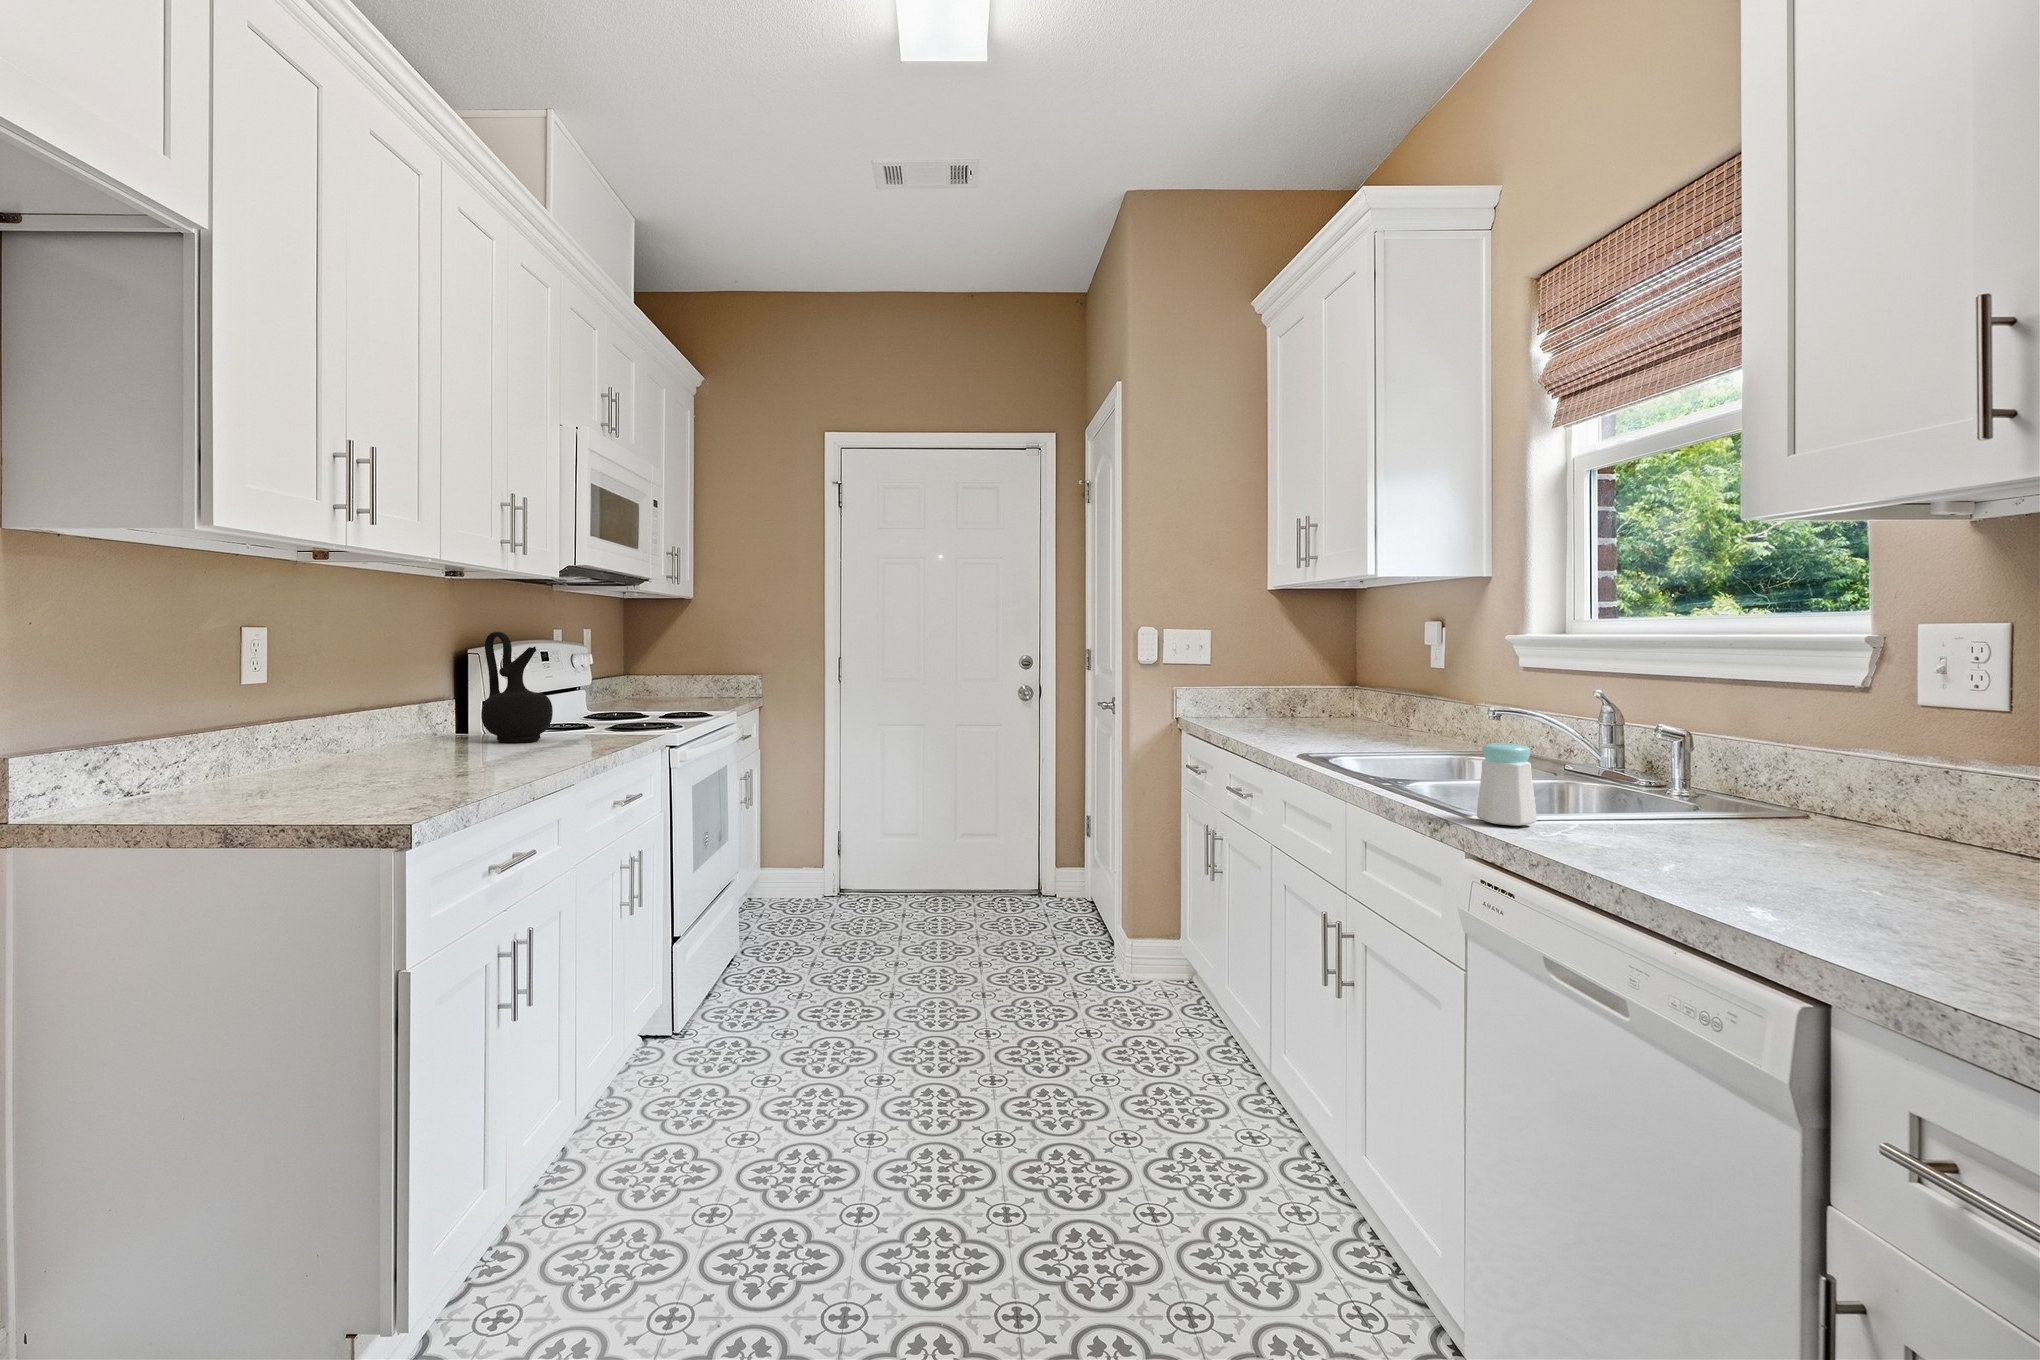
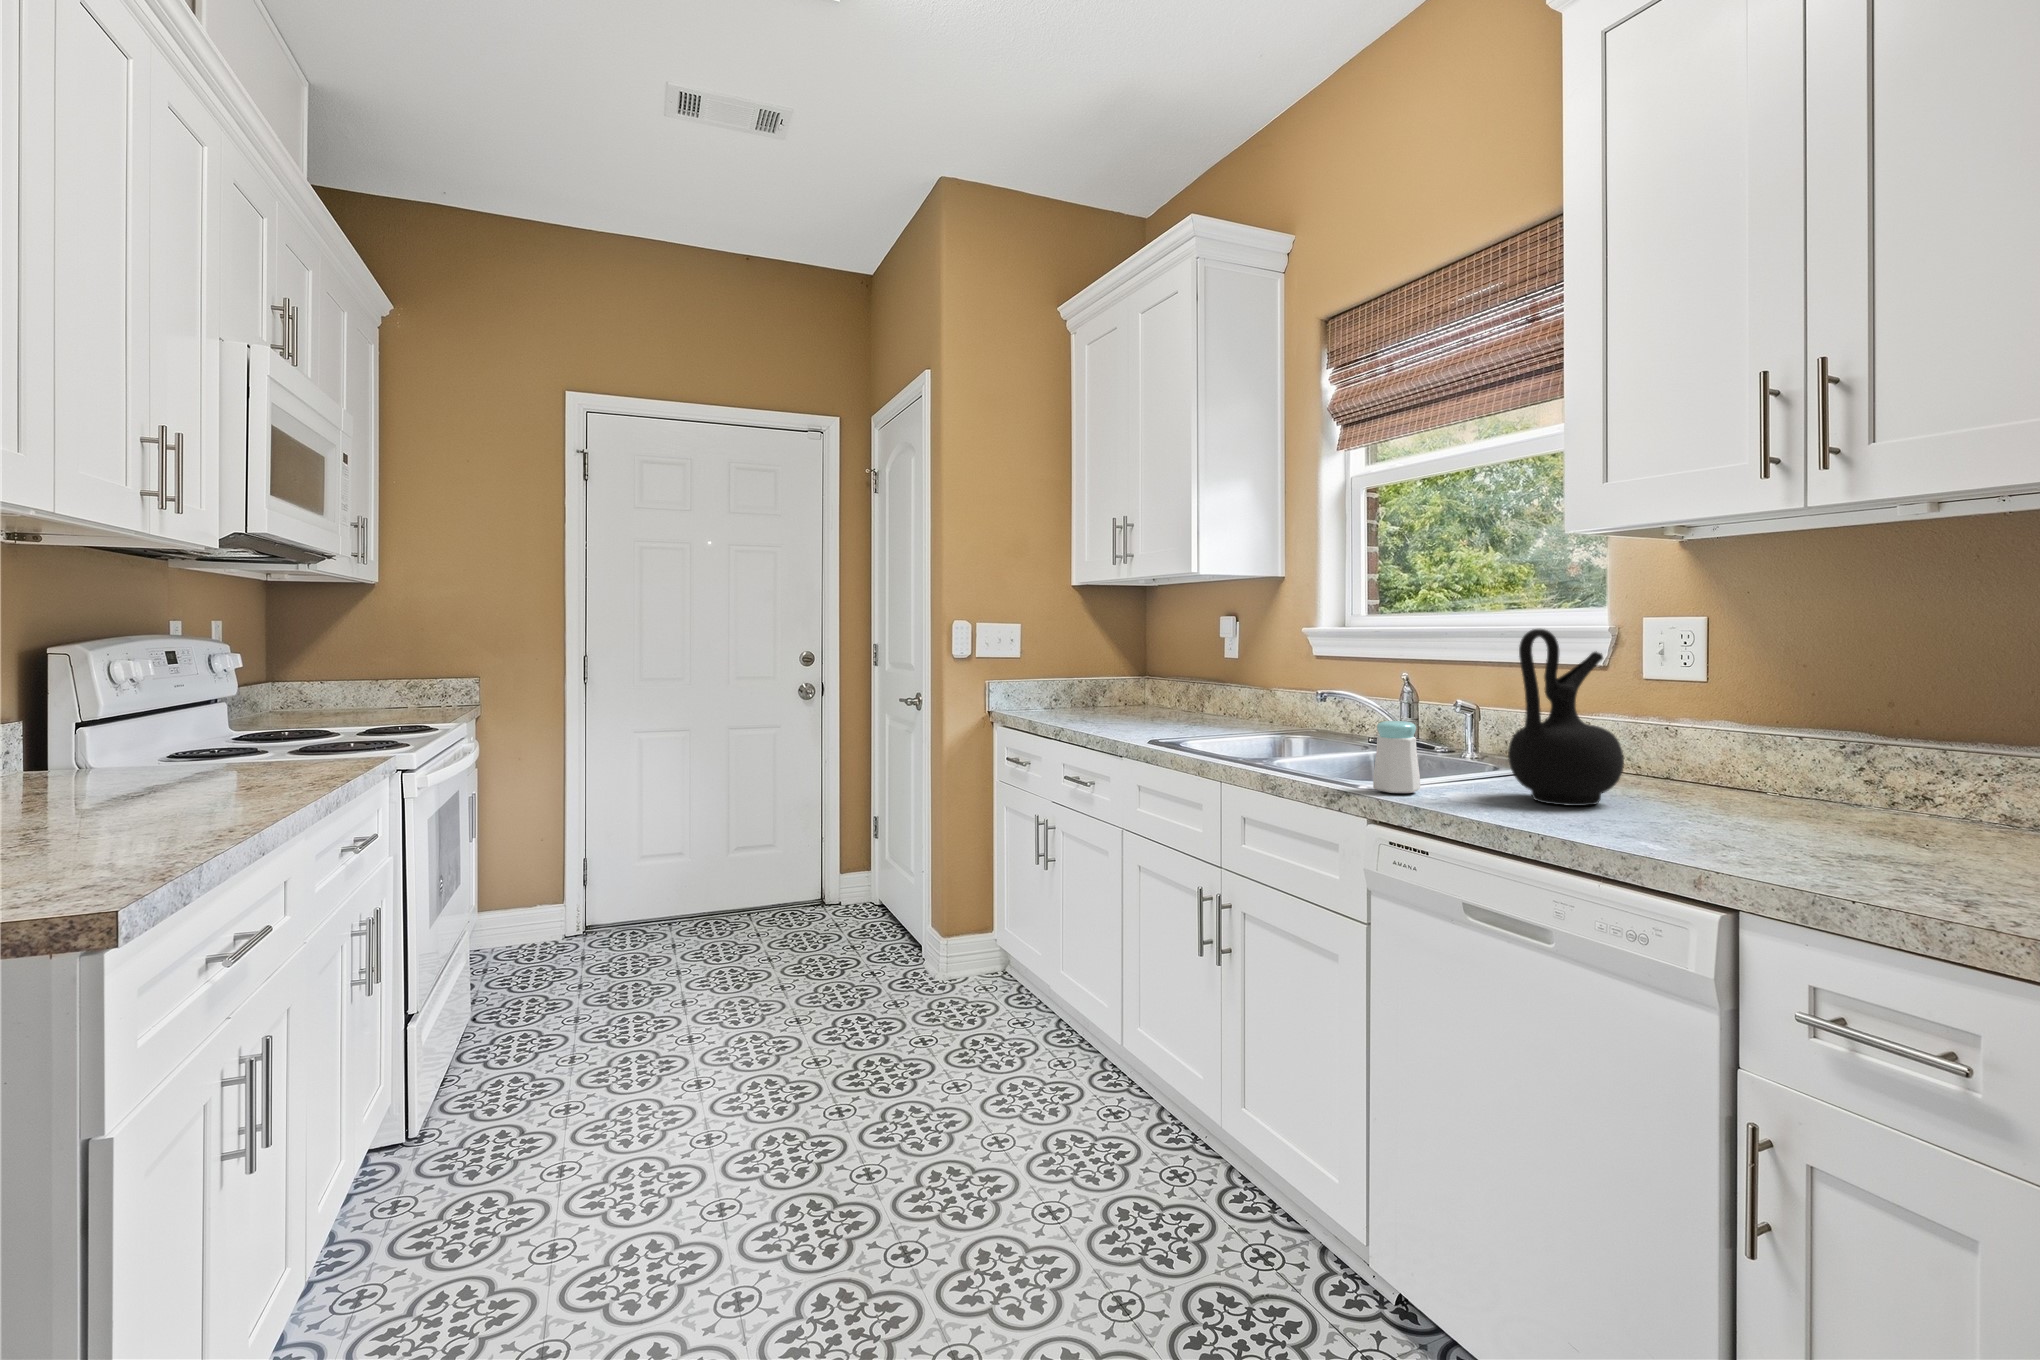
ceramic jug: present [481,632,553,742] -> present [1508,629,1624,806]

